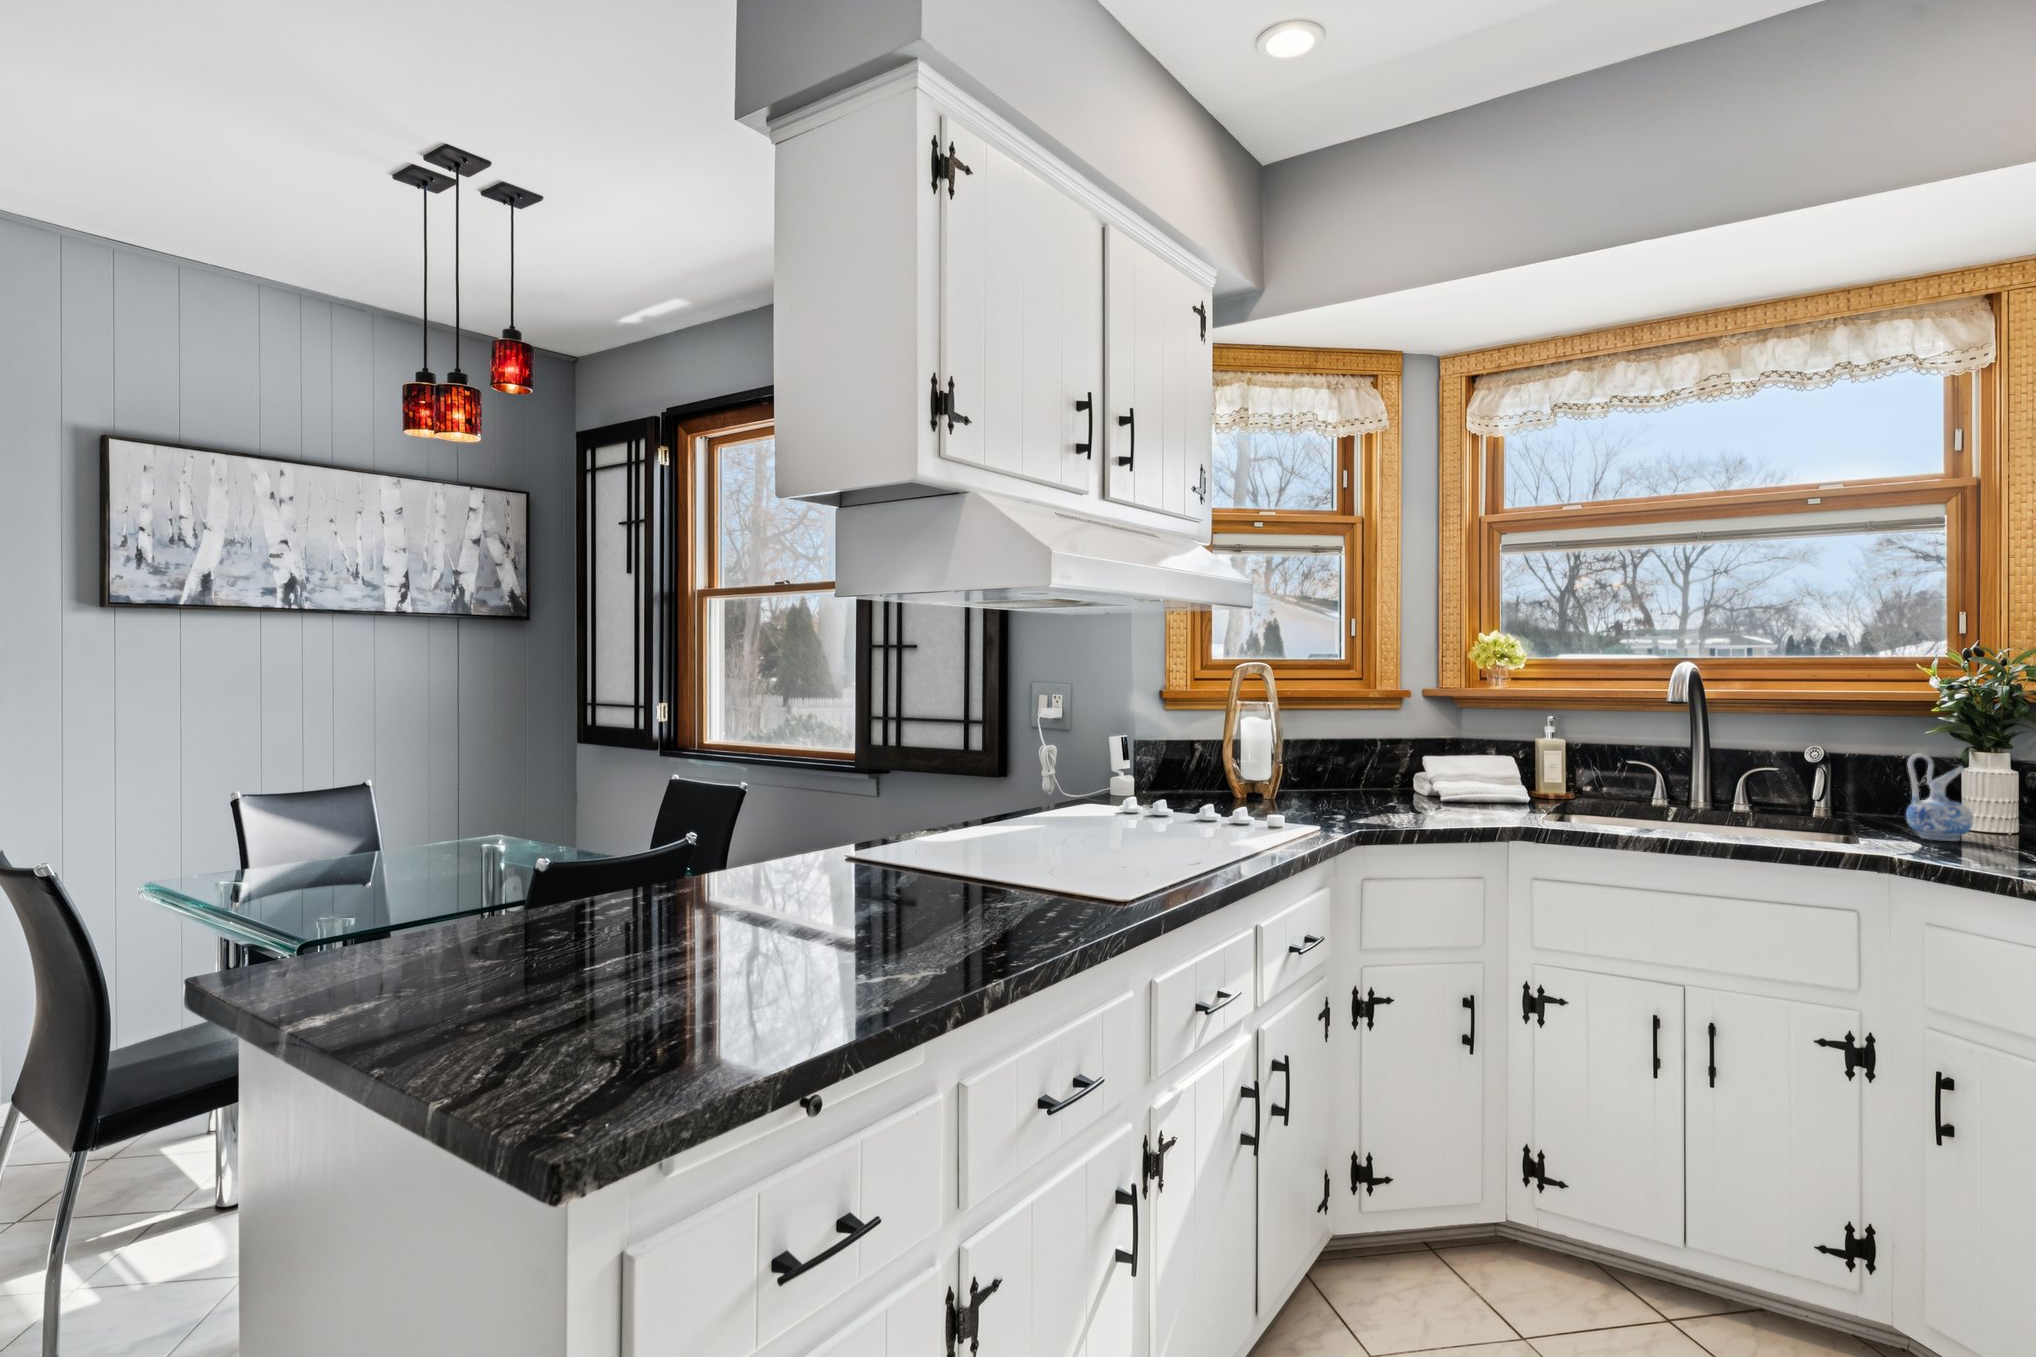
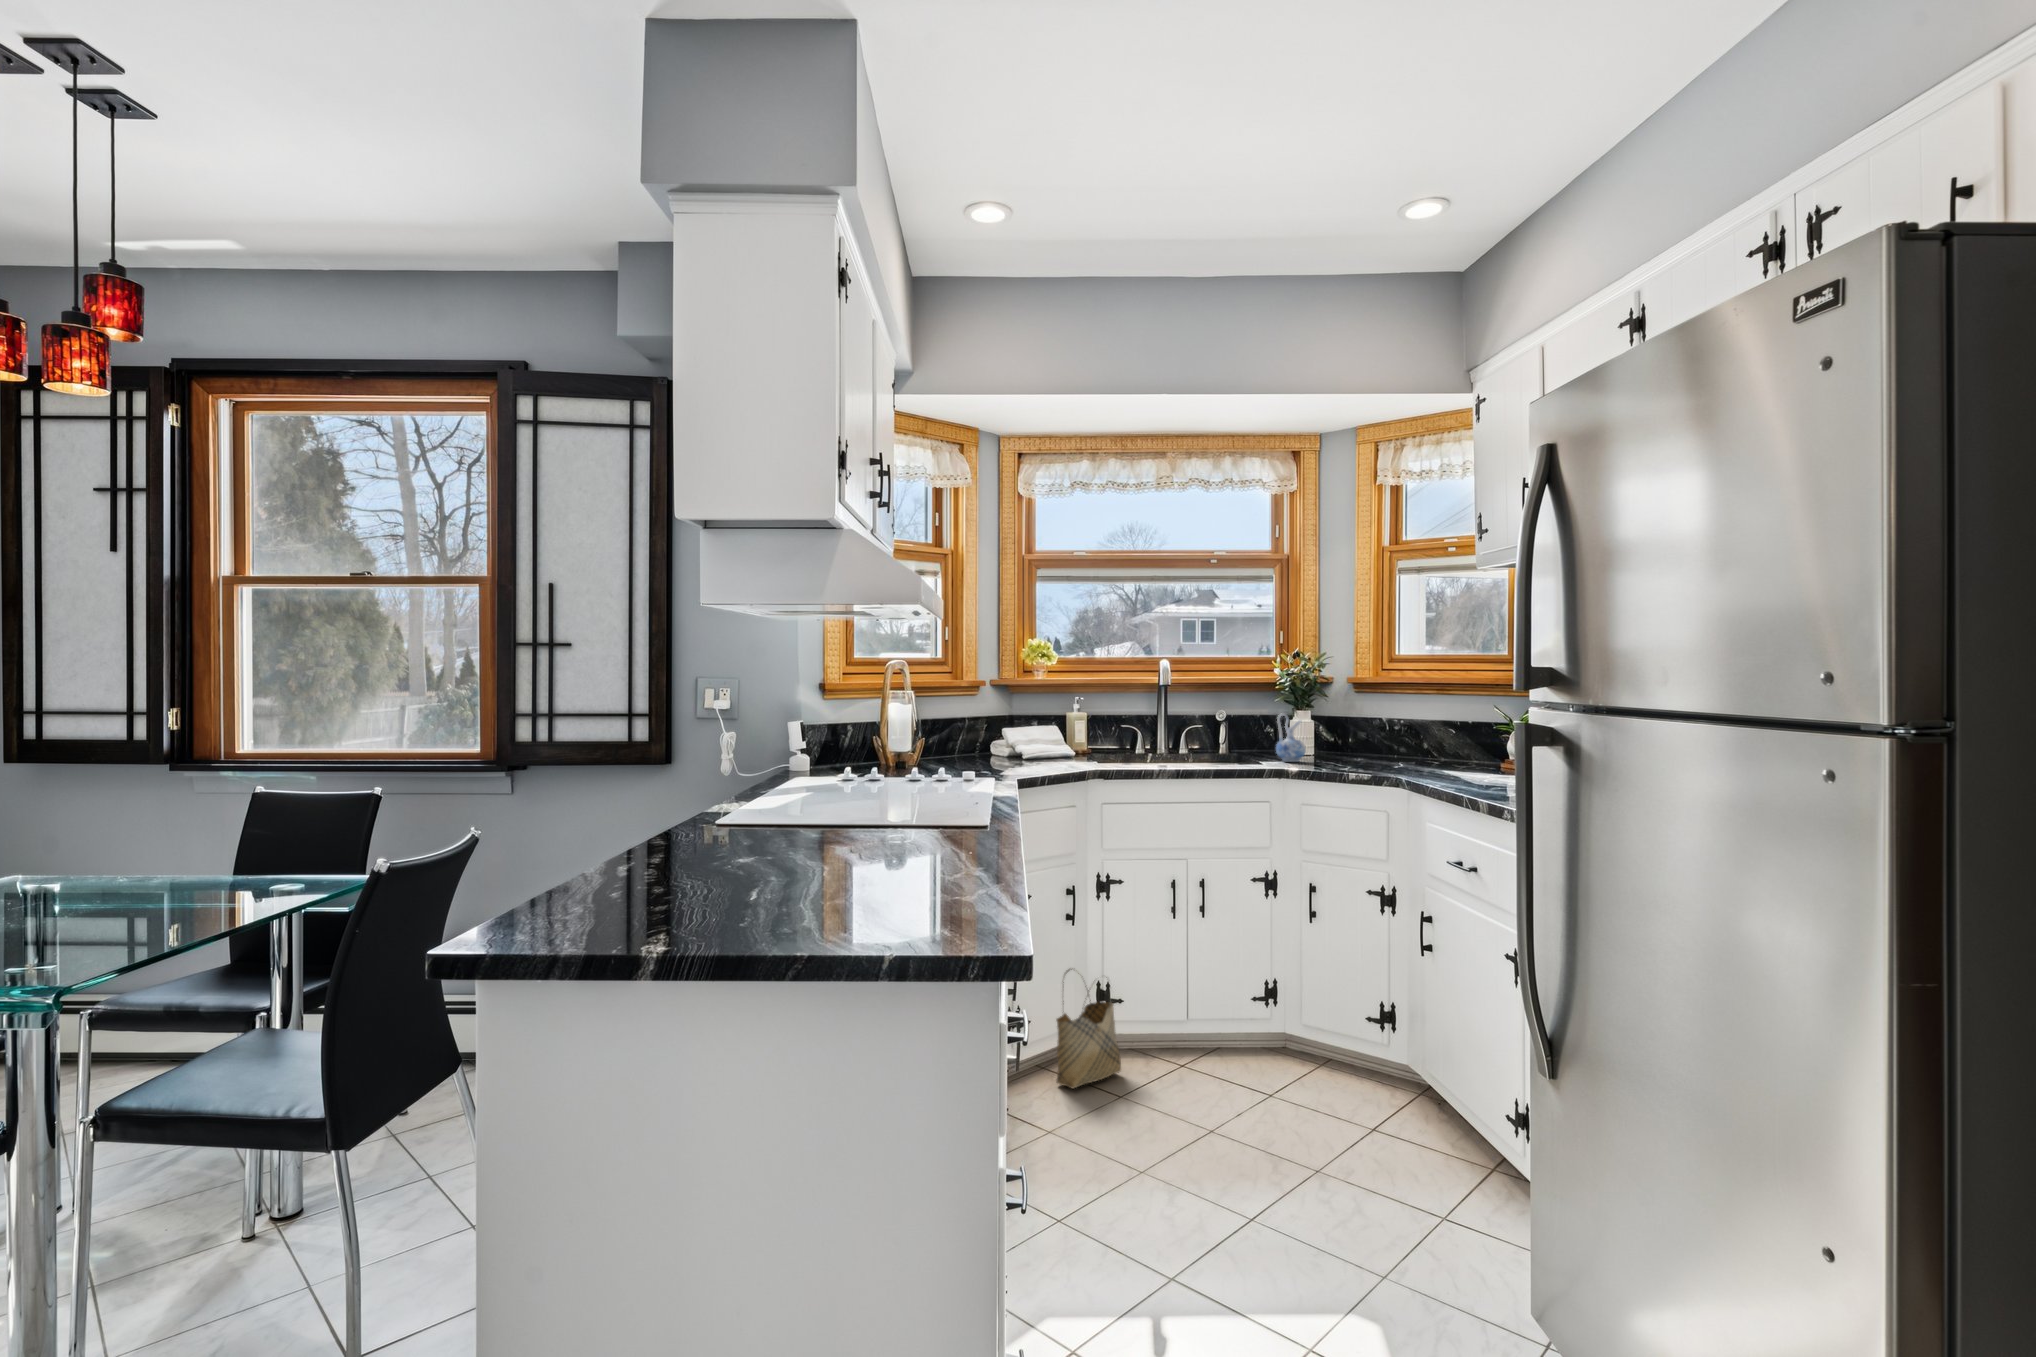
woven basket: none [1422,1122,1542,1310] -> present [1056,969,1121,1088]

